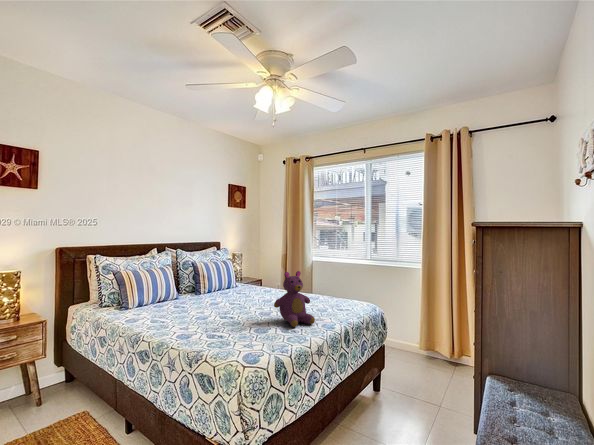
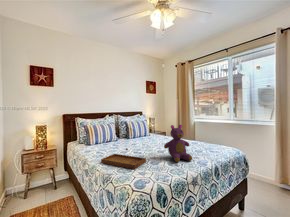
tray: none [174,310,247,341] -> present [101,148,146,169]

